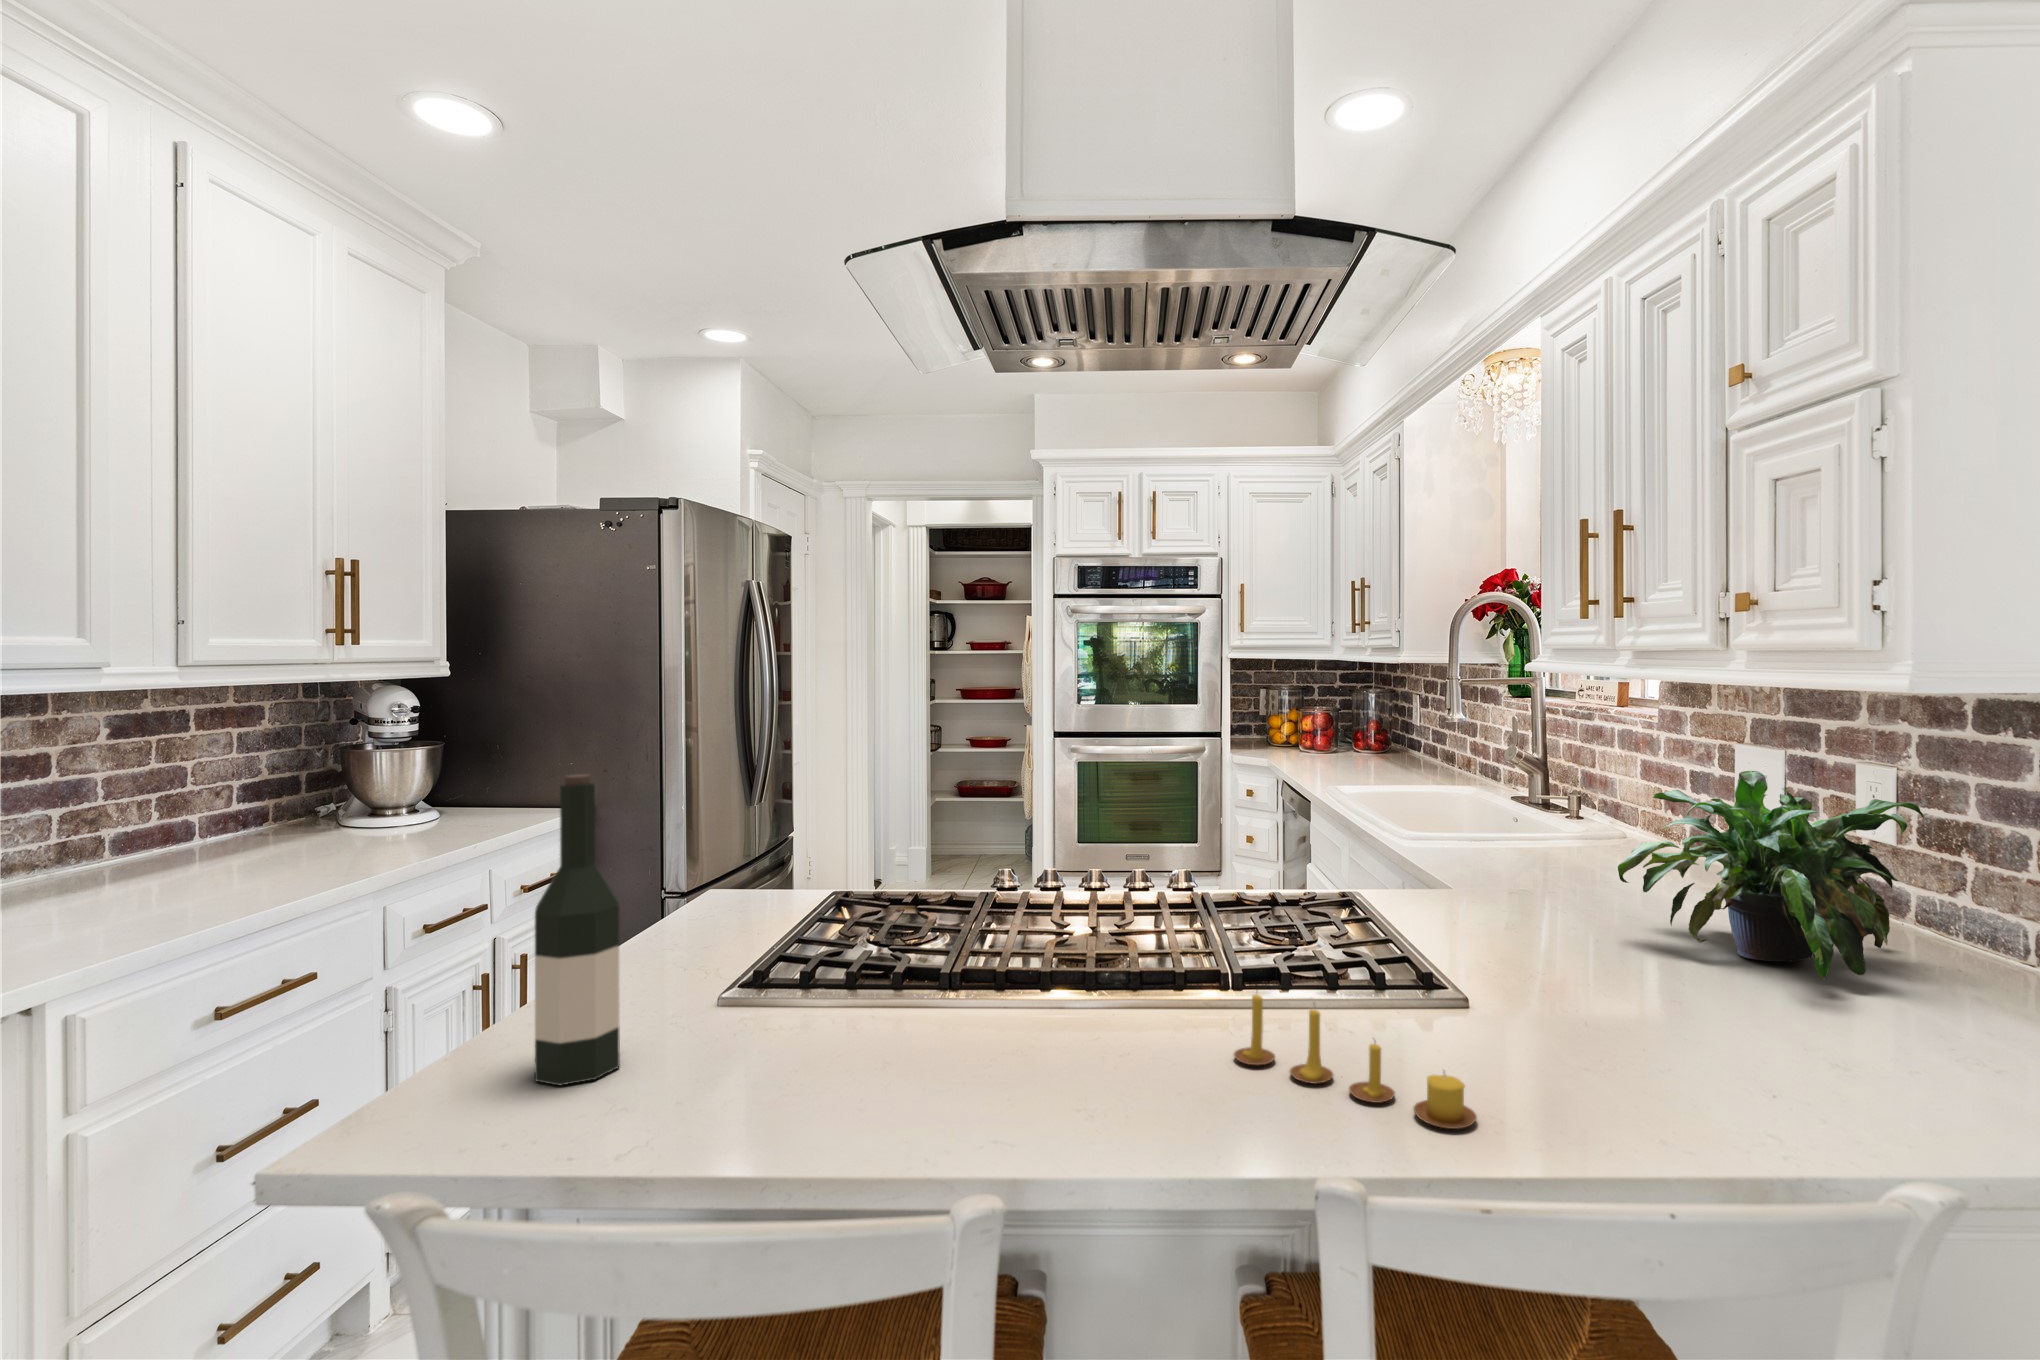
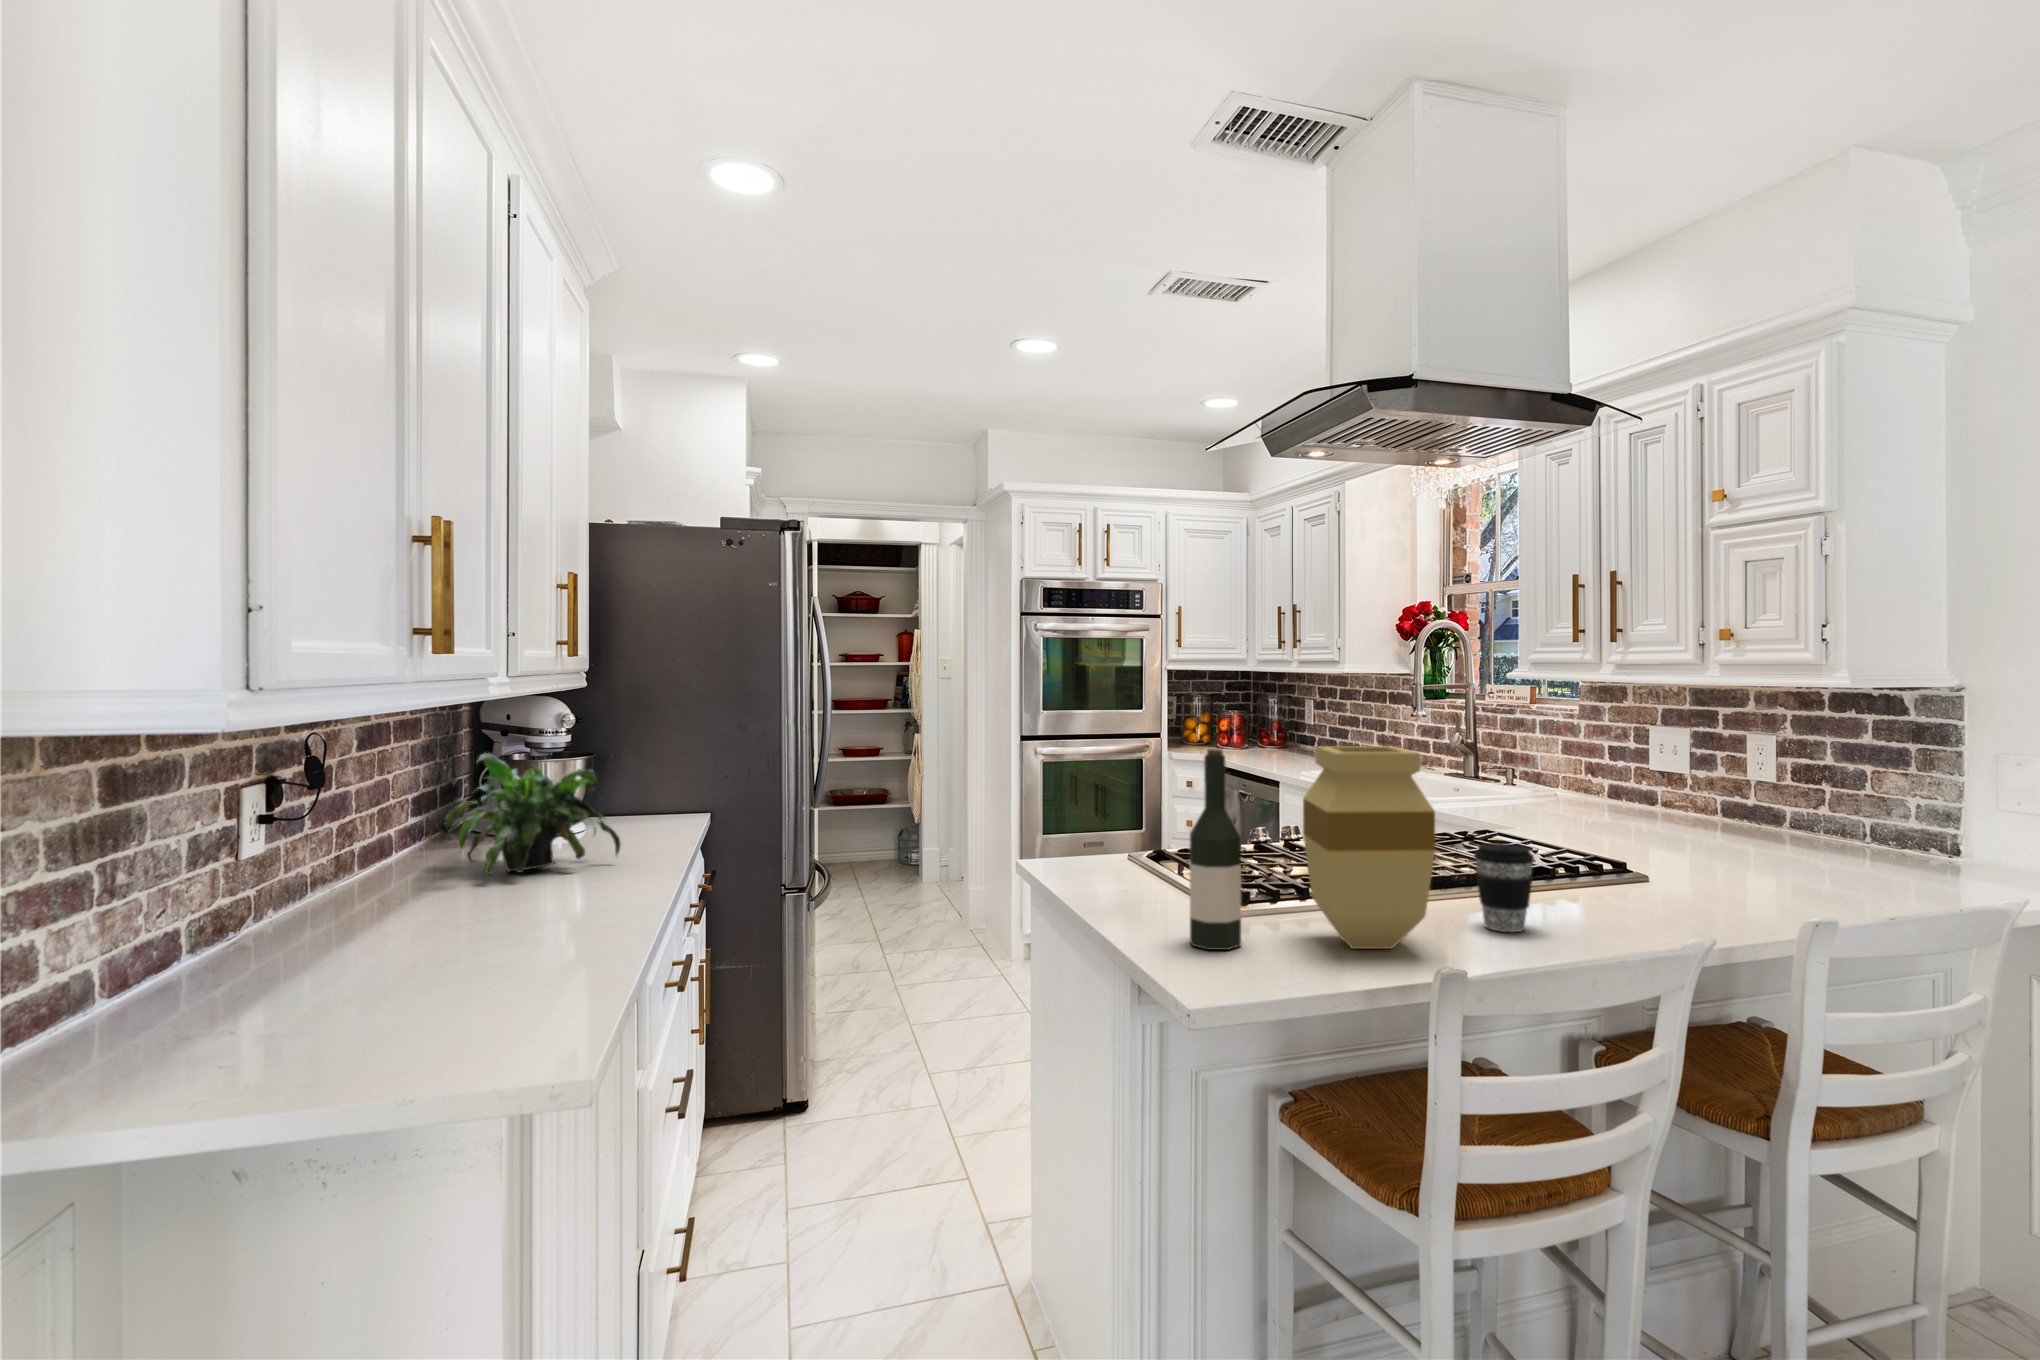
potted plant: present [1618,771,1924,981] -> present [445,753,621,875]
vase: none [647,774,882,1116] -> present [1303,746,1435,949]
coffee cup: none [1001,944,1096,1105] -> present [1474,843,1534,932]
candle: present [1233,994,1477,1129] -> none [1564,865,1729,922]

